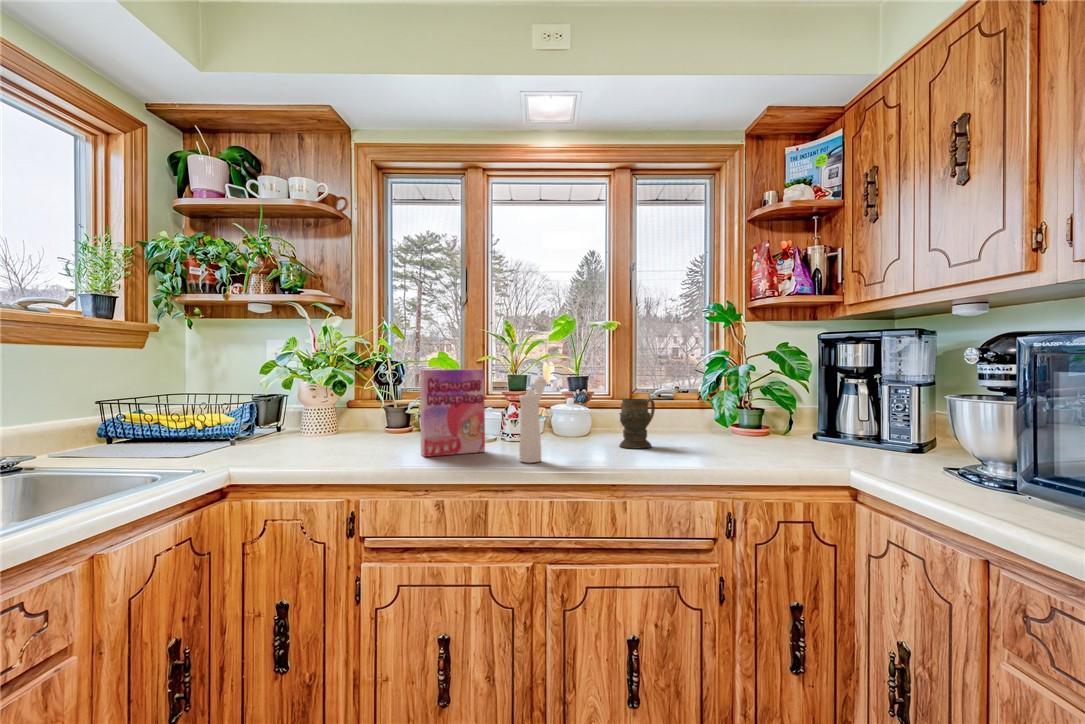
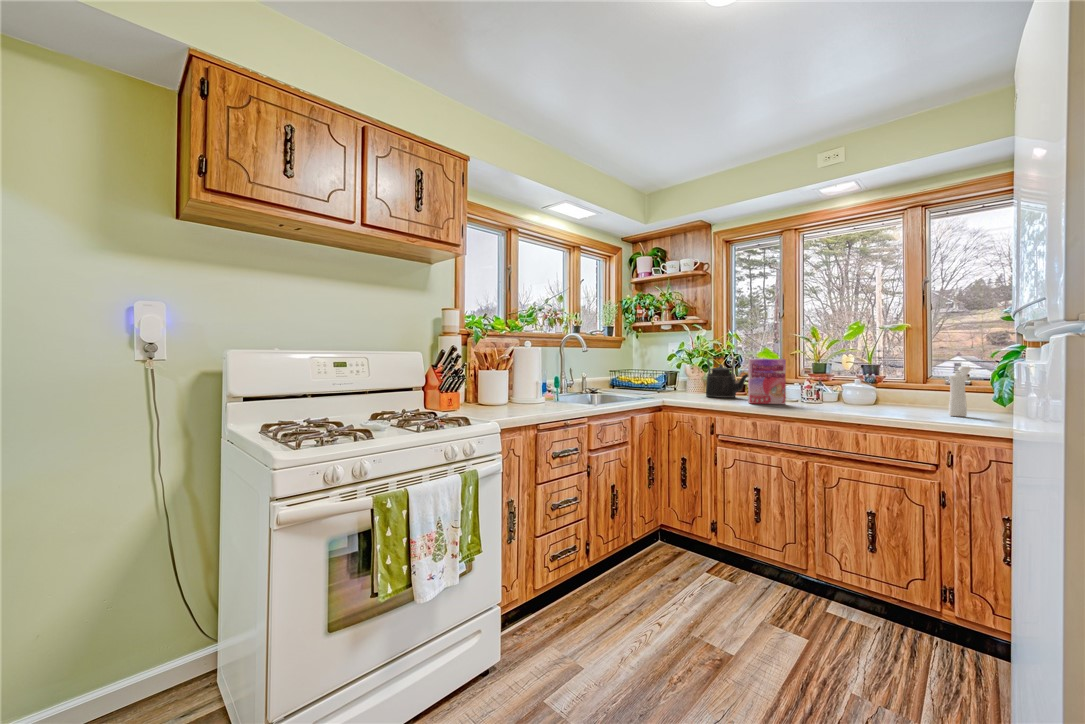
kettle: none [339,366,416,443] -> present [706,357,748,398]
pepper mill: present [519,379,547,463] -> present [949,366,971,417]
mug: present [619,399,655,448] -> none [882,379,915,411]

